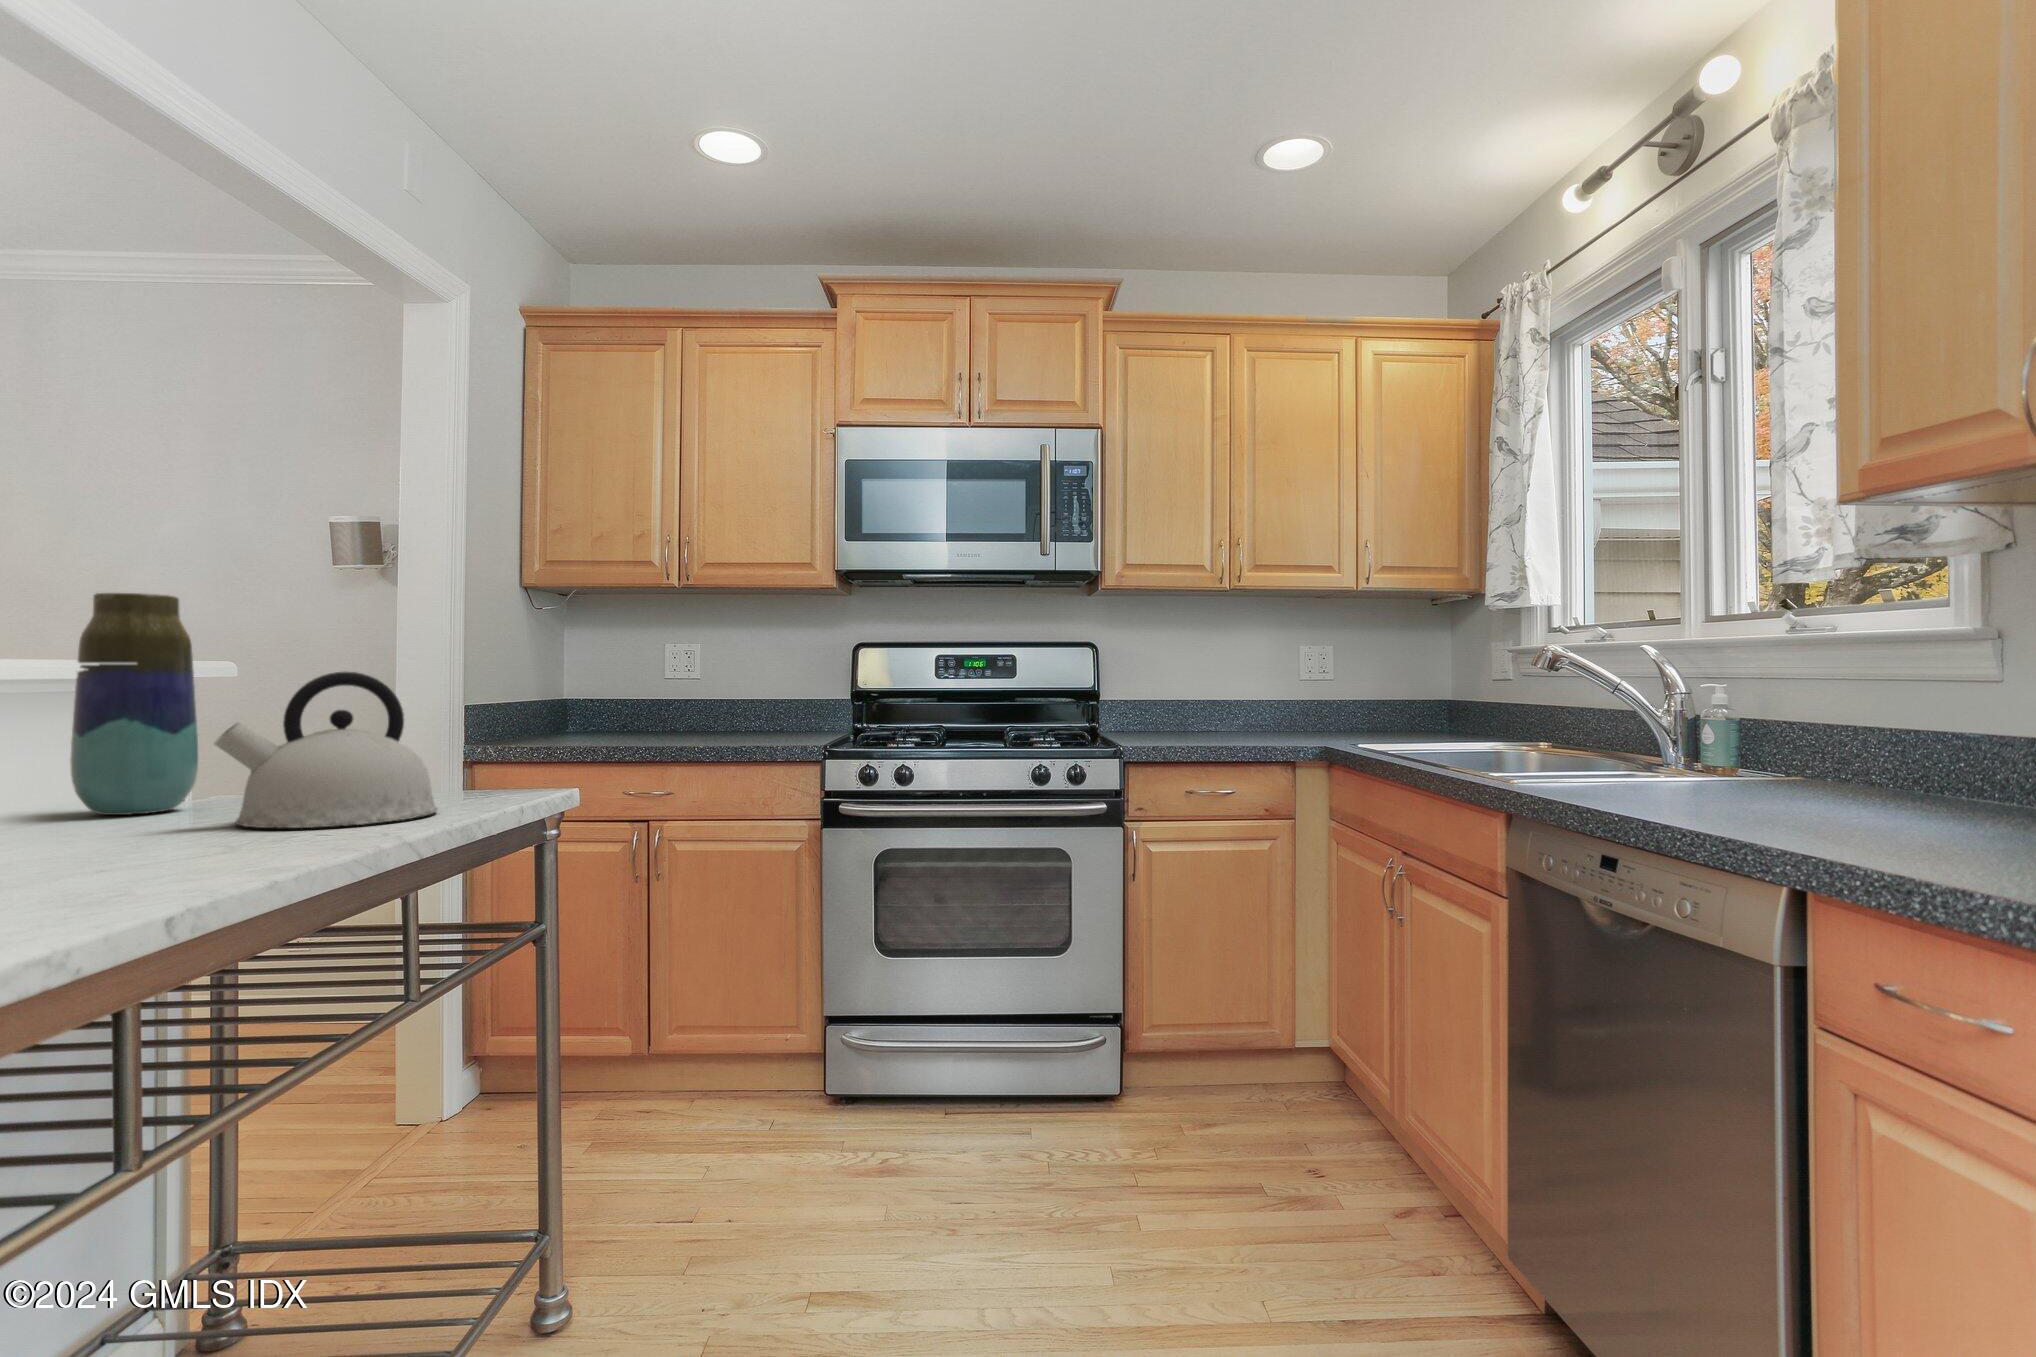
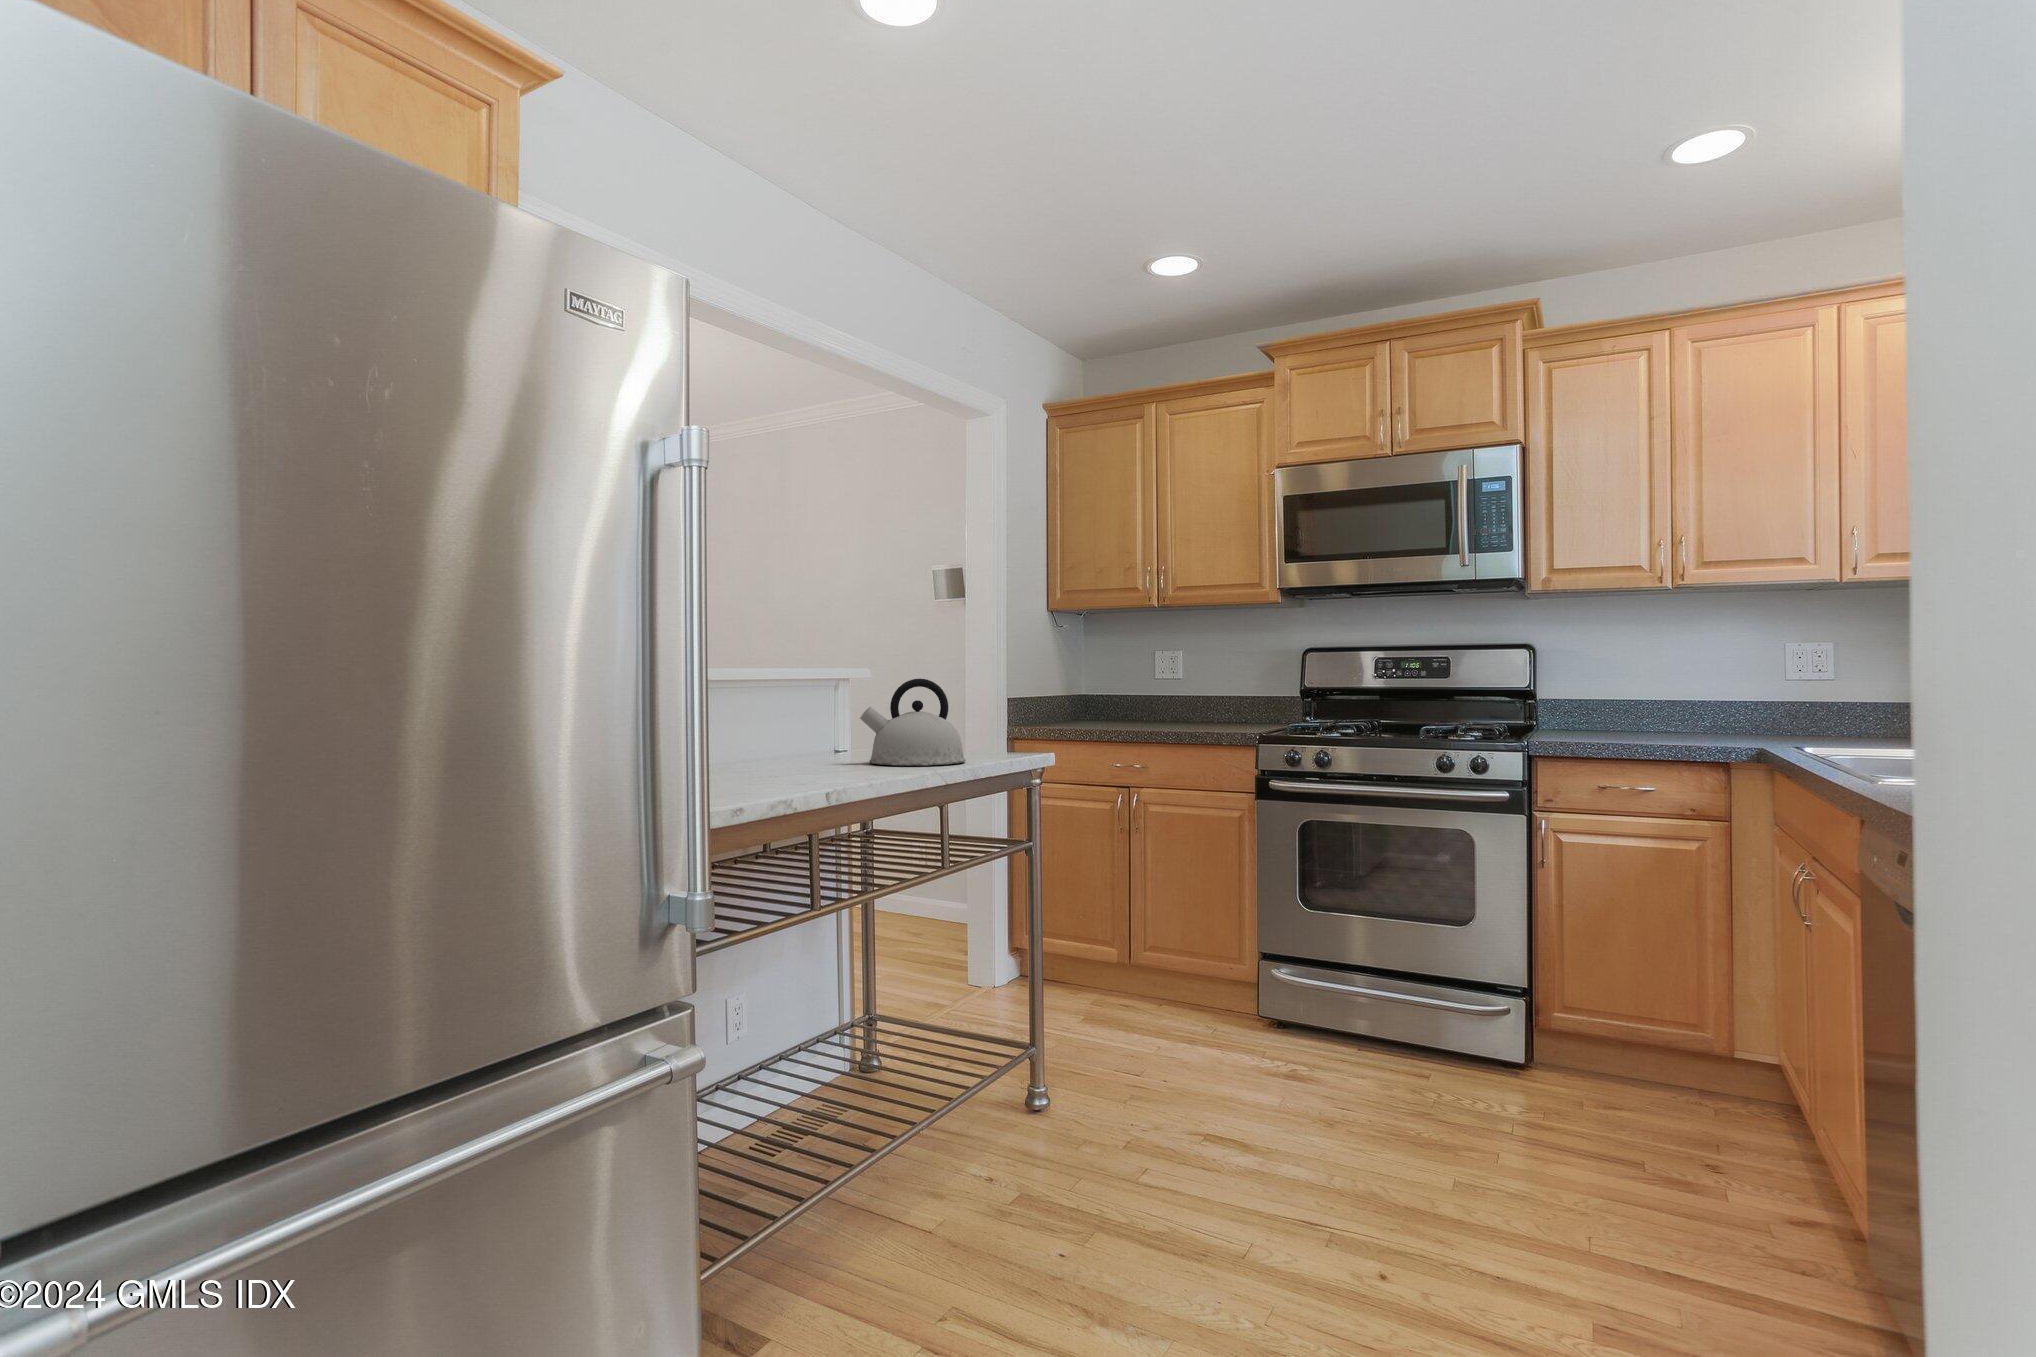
vase: present [70,593,198,815] -> none [802,636,855,756]

